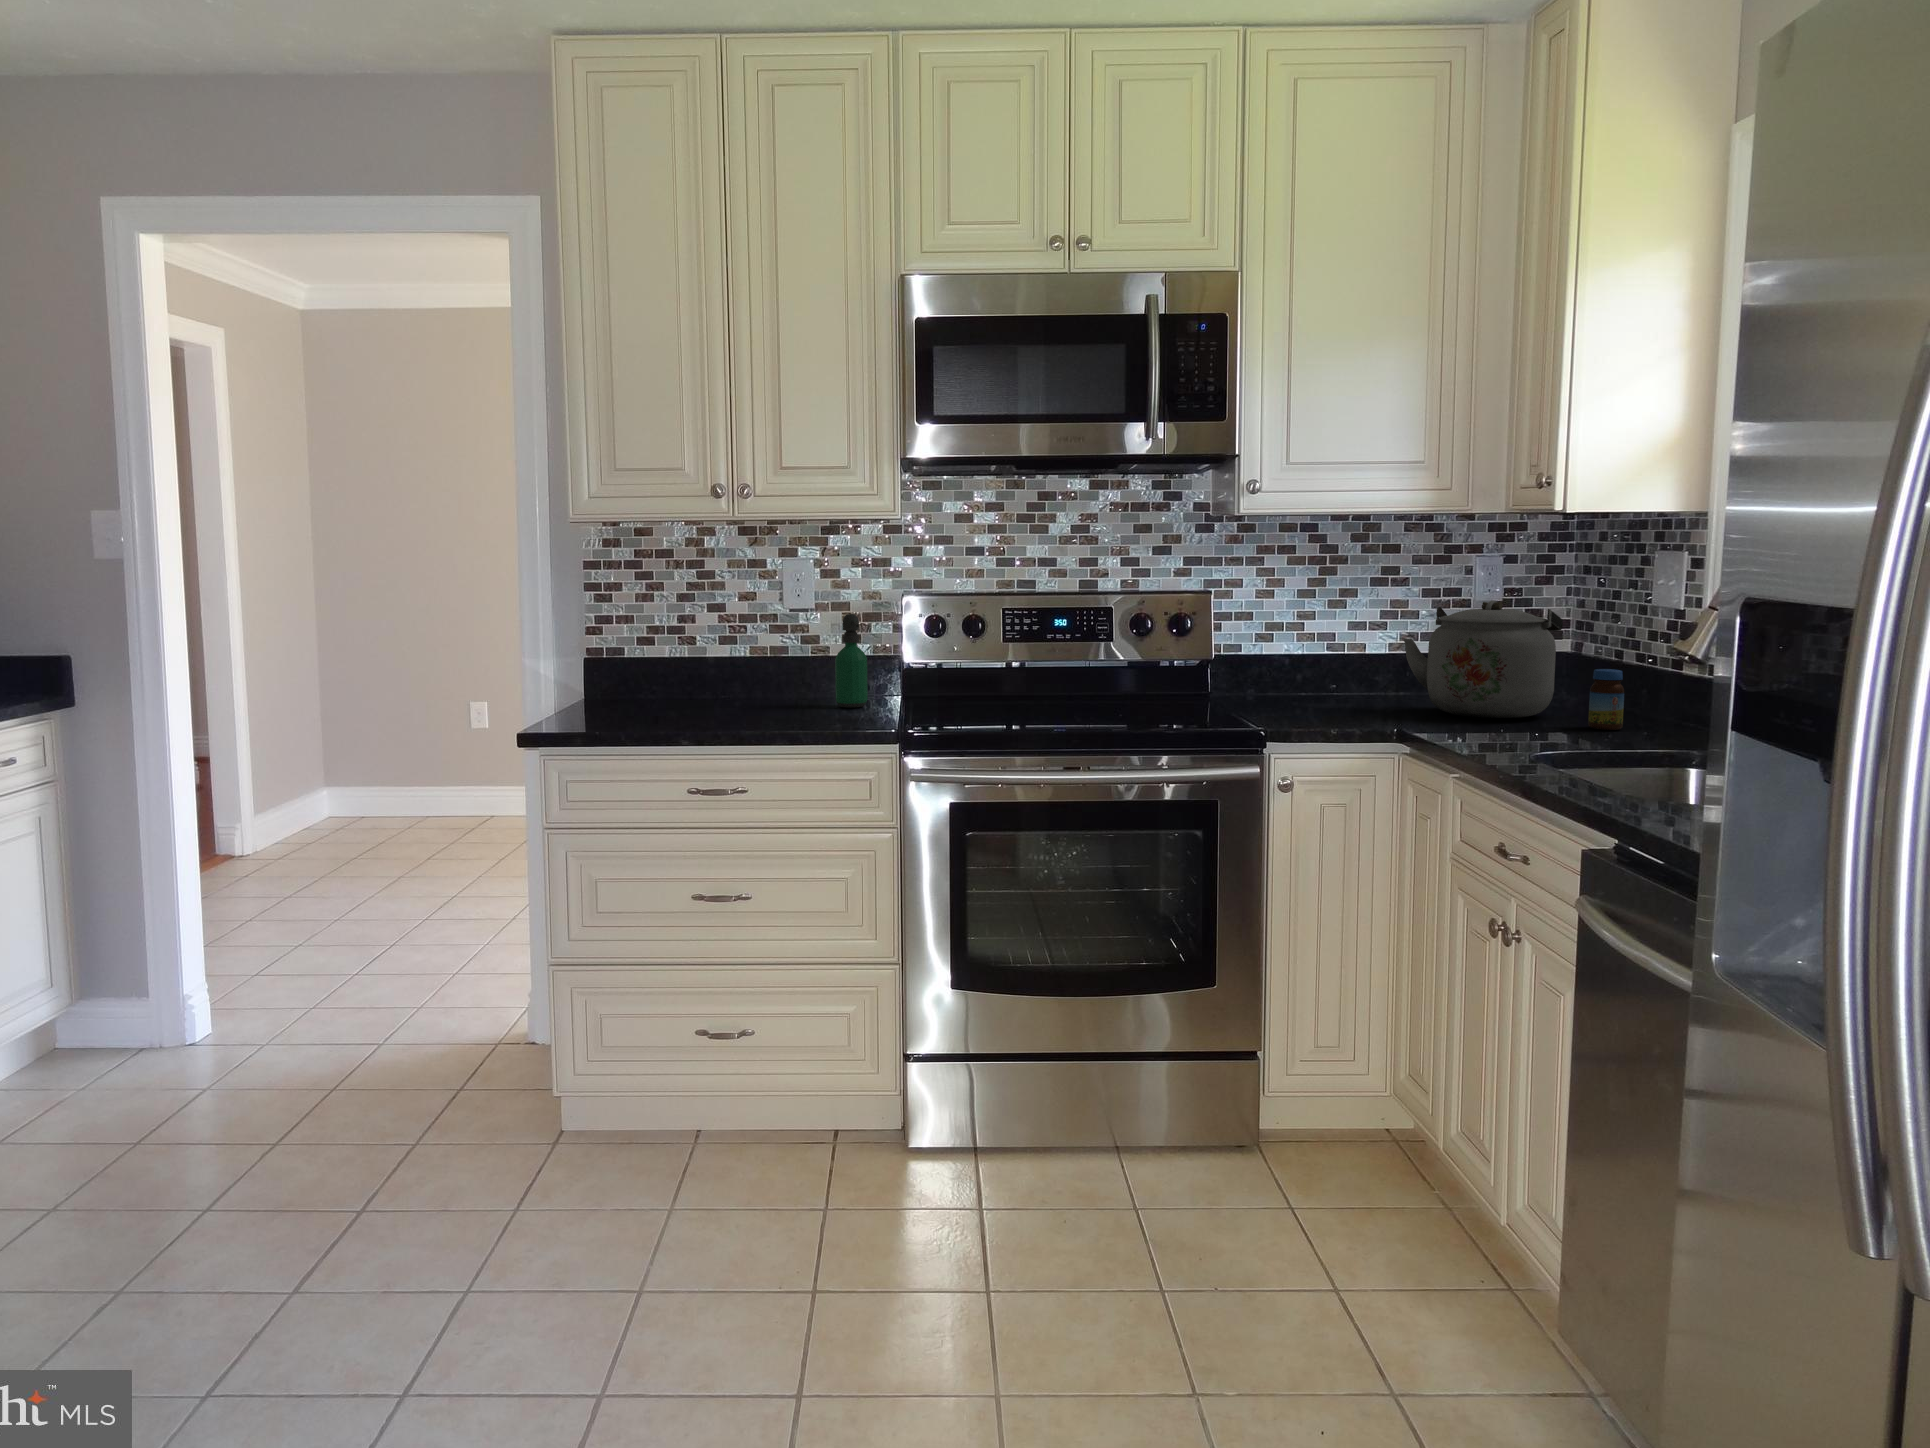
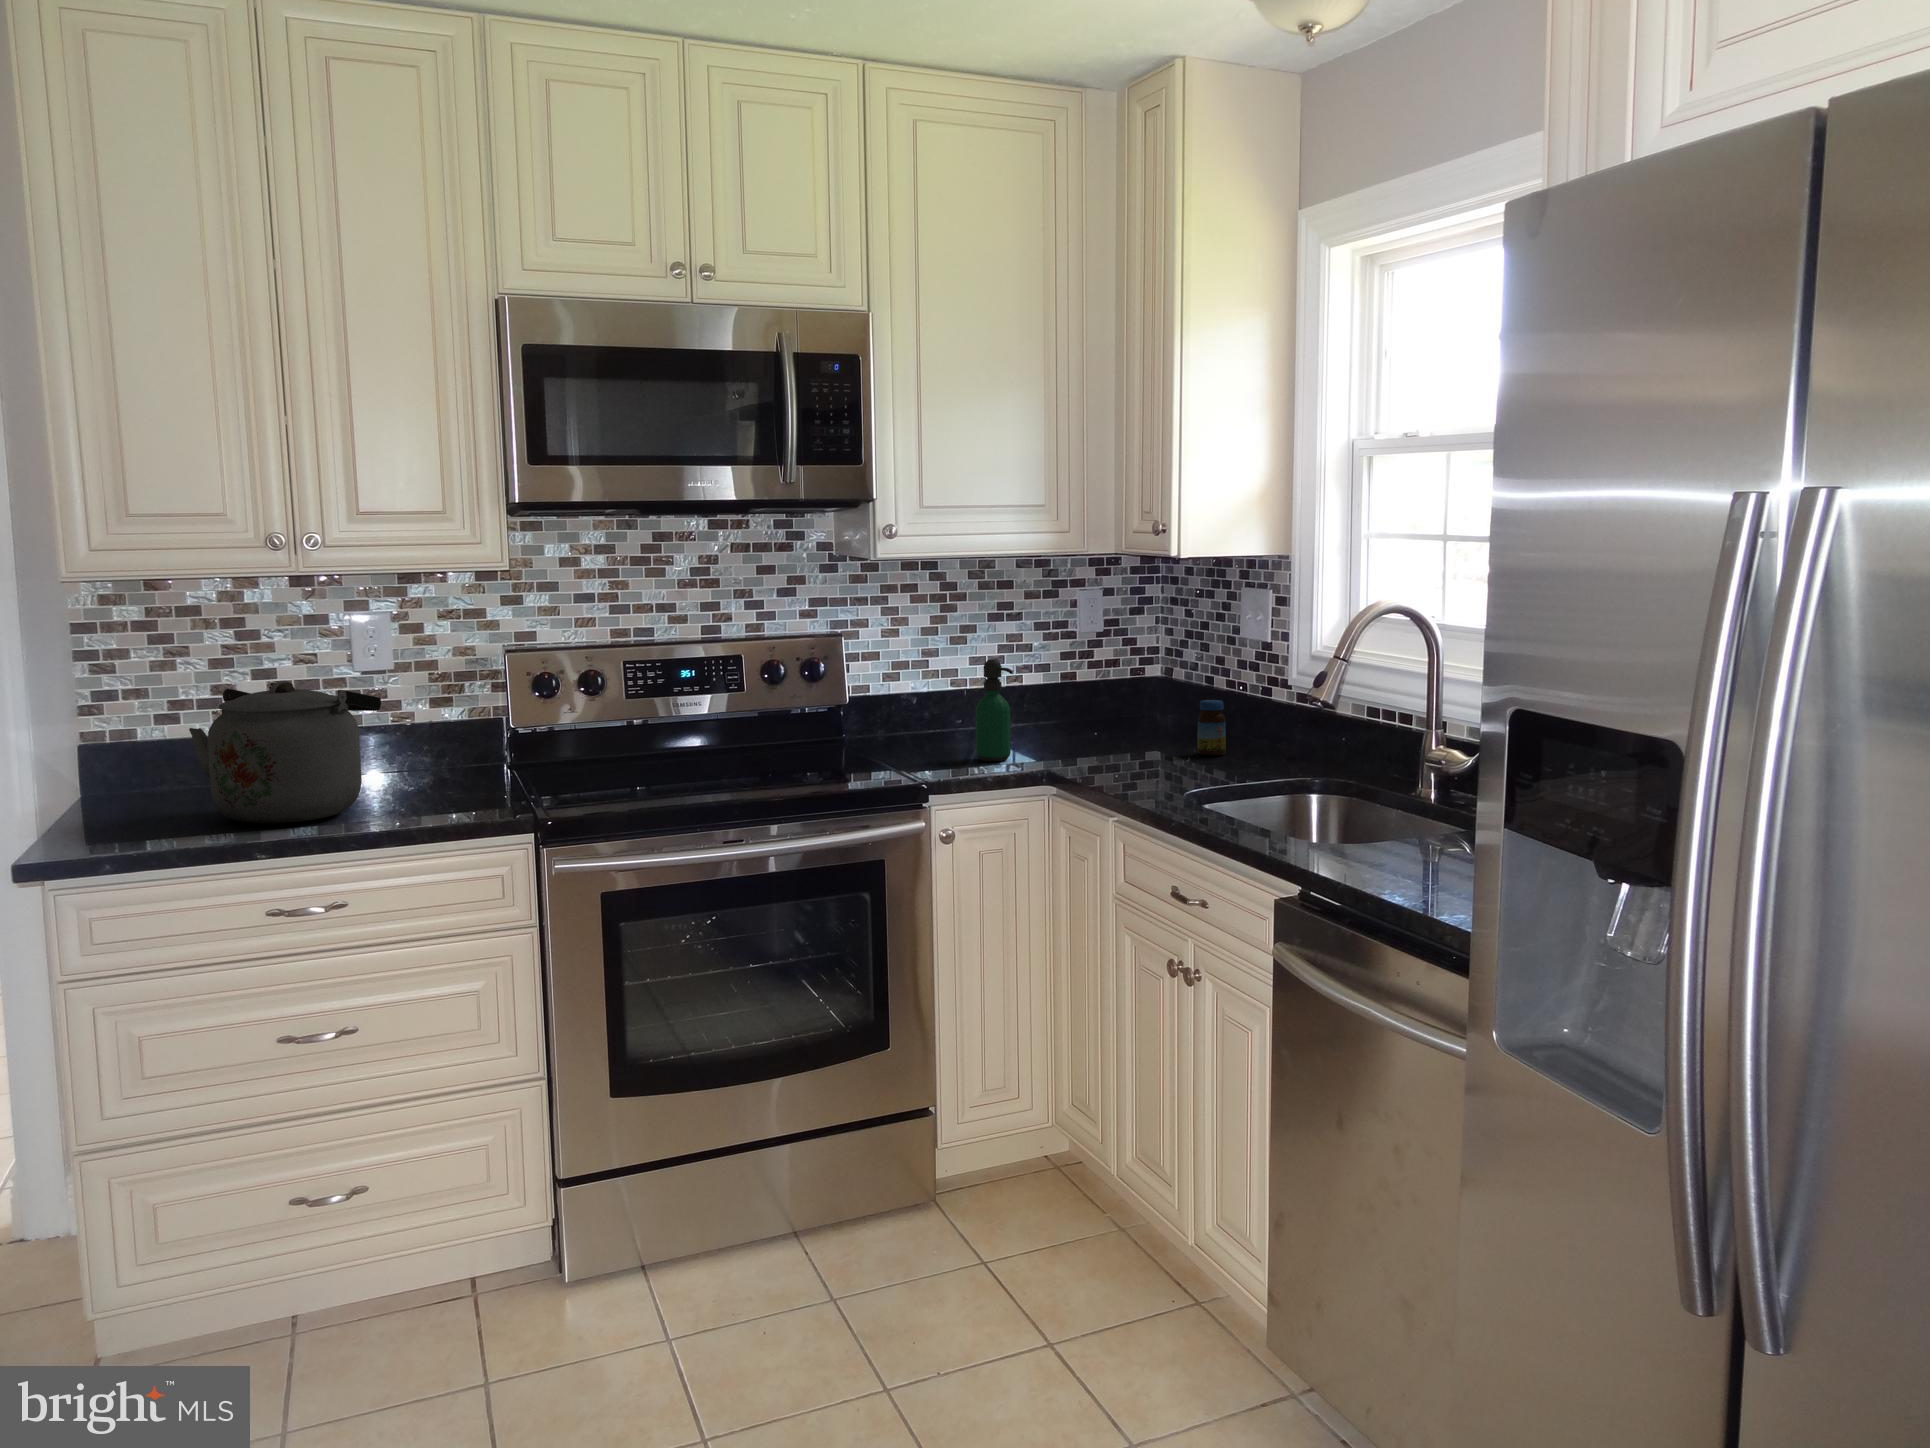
kettle: present [1403,601,1563,718] -> present [189,681,381,824]
soap dispenser: present [835,614,867,708] -> present [975,659,1013,761]

